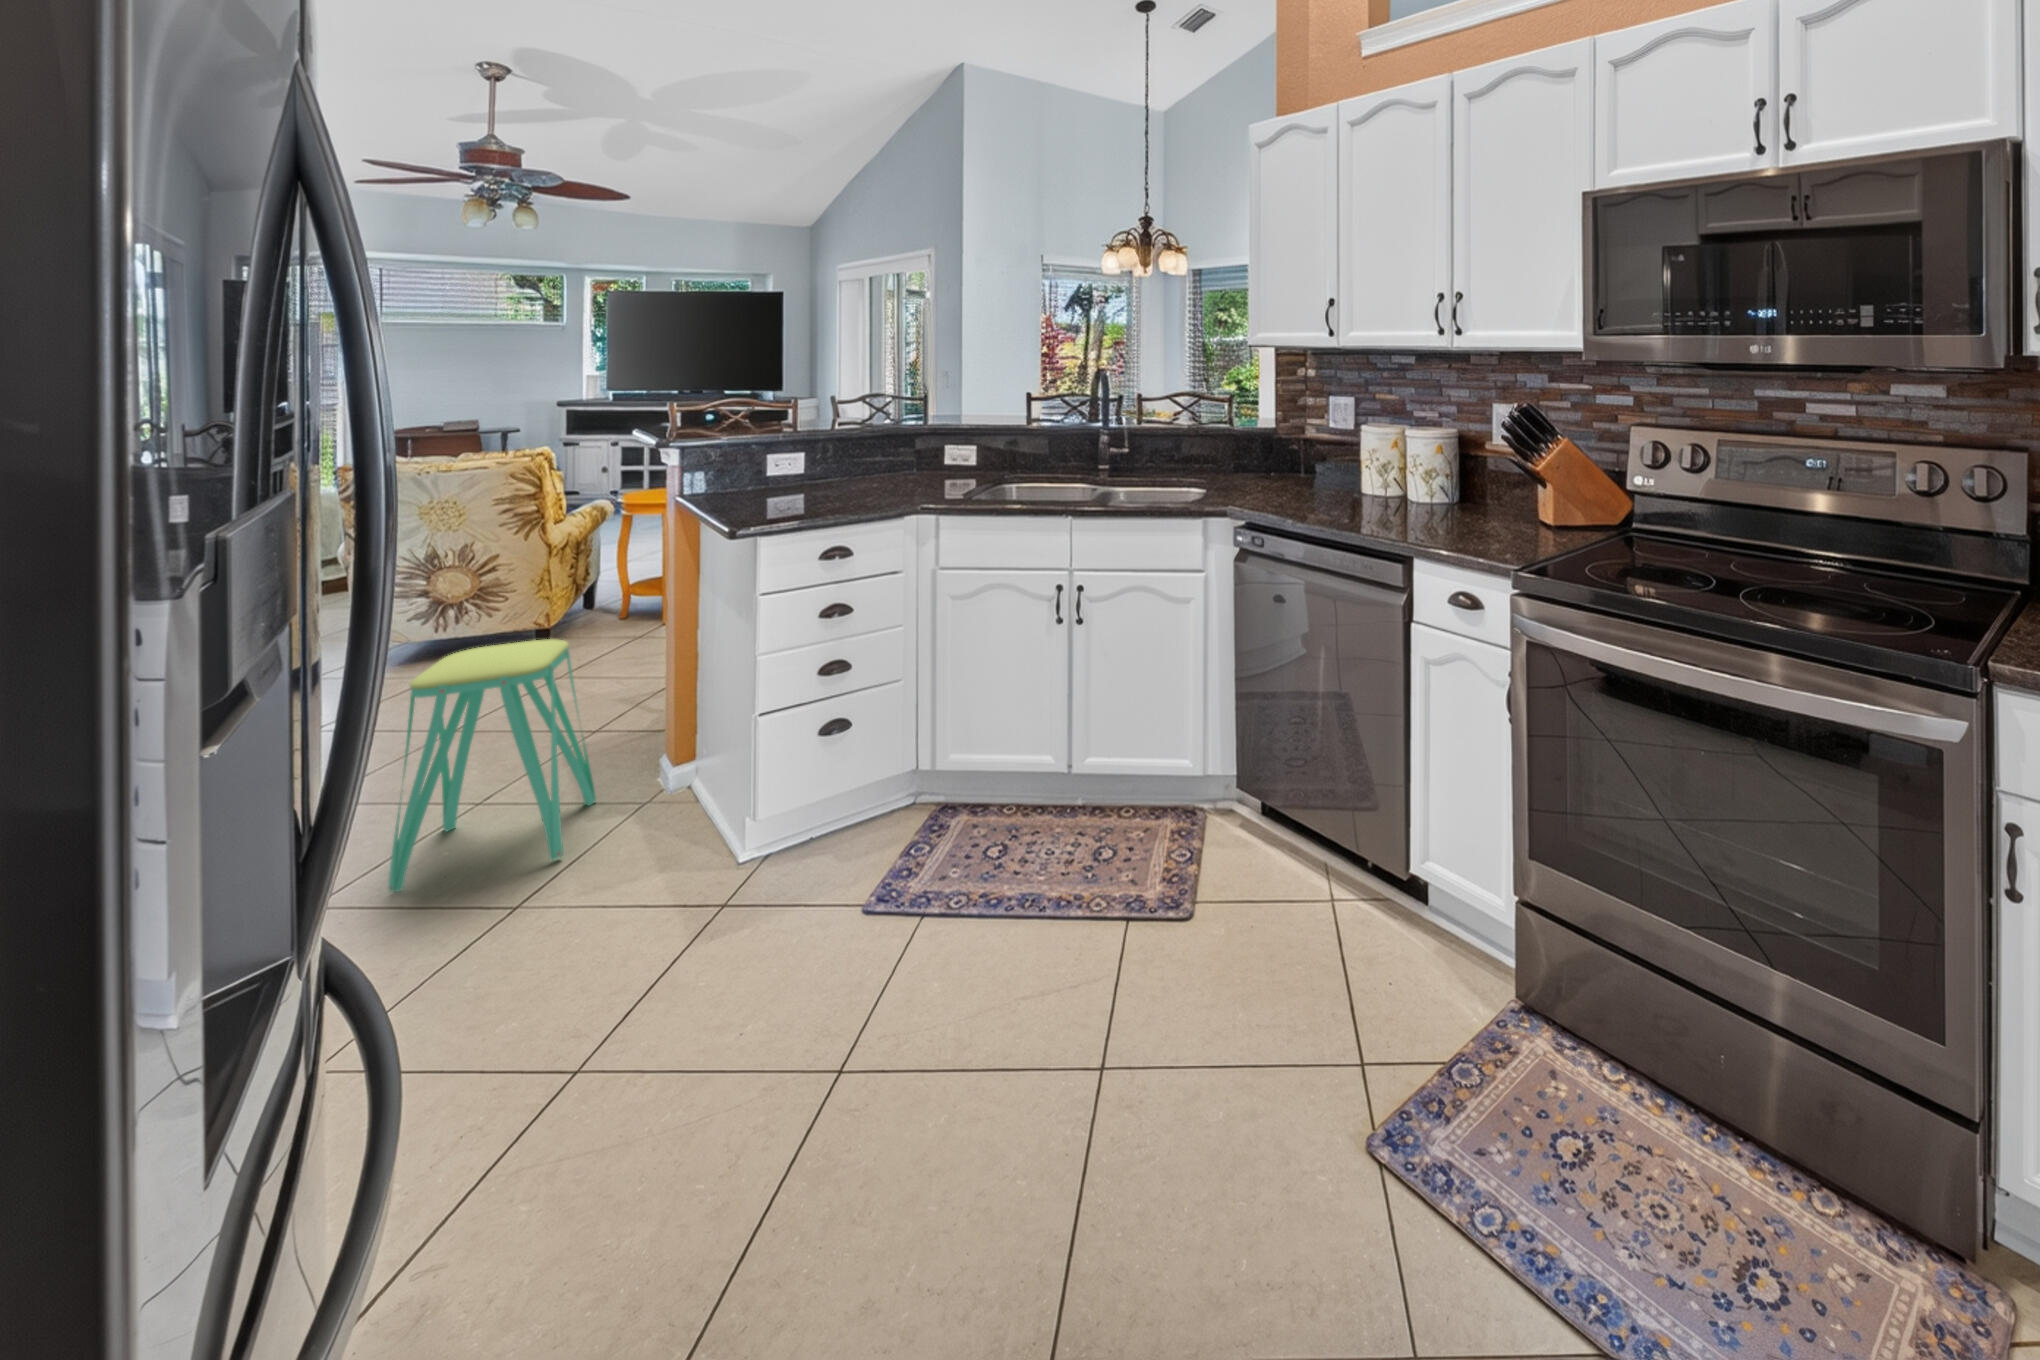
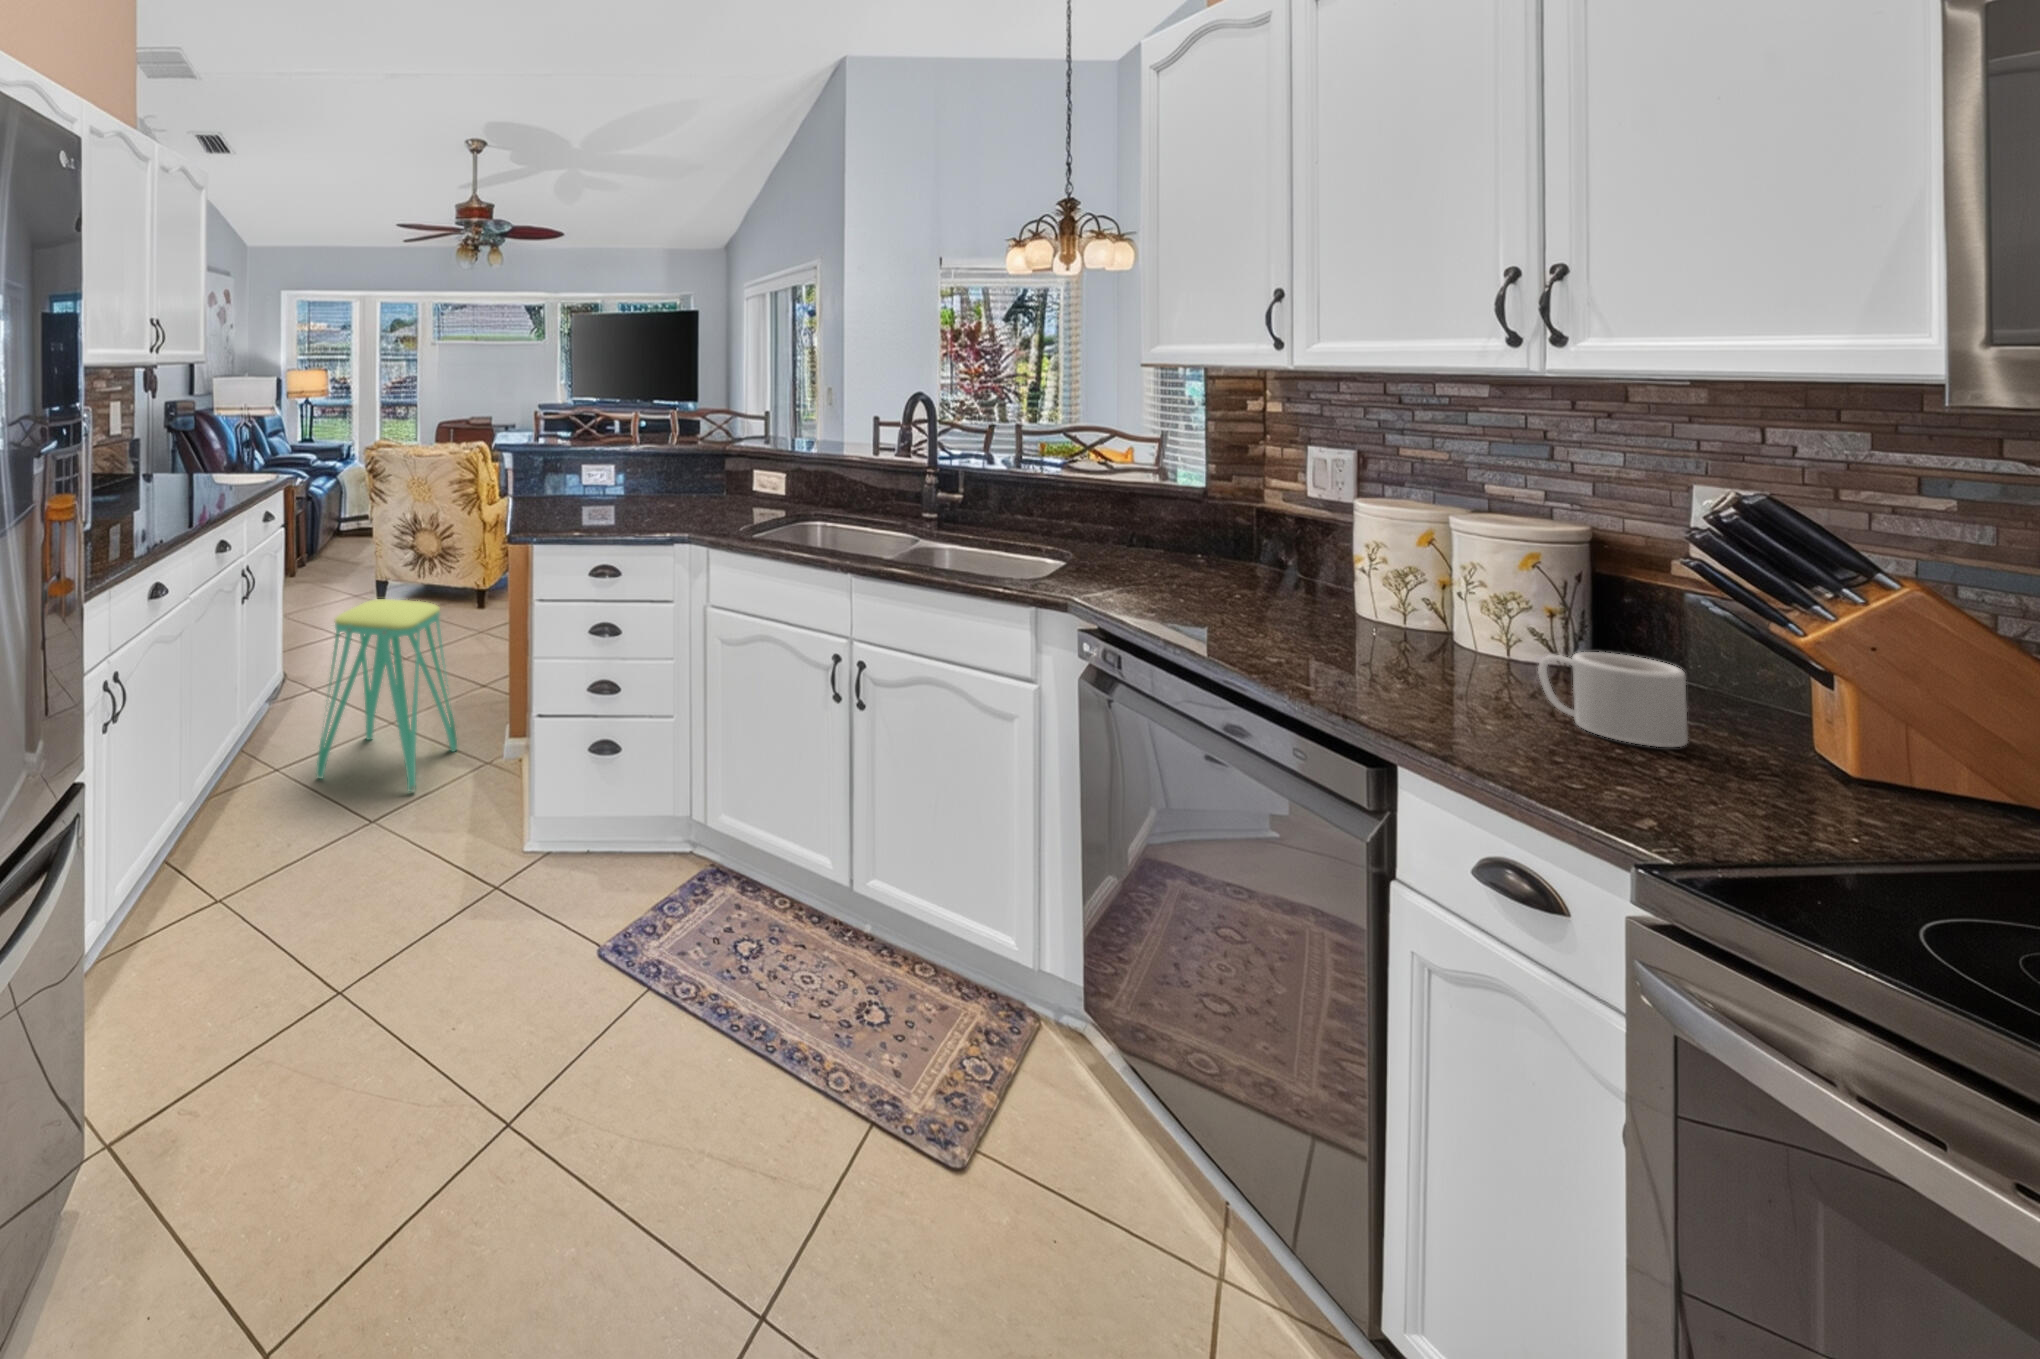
mug: none [1453,491,1503,532] -> present [1538,652,1688,747]

